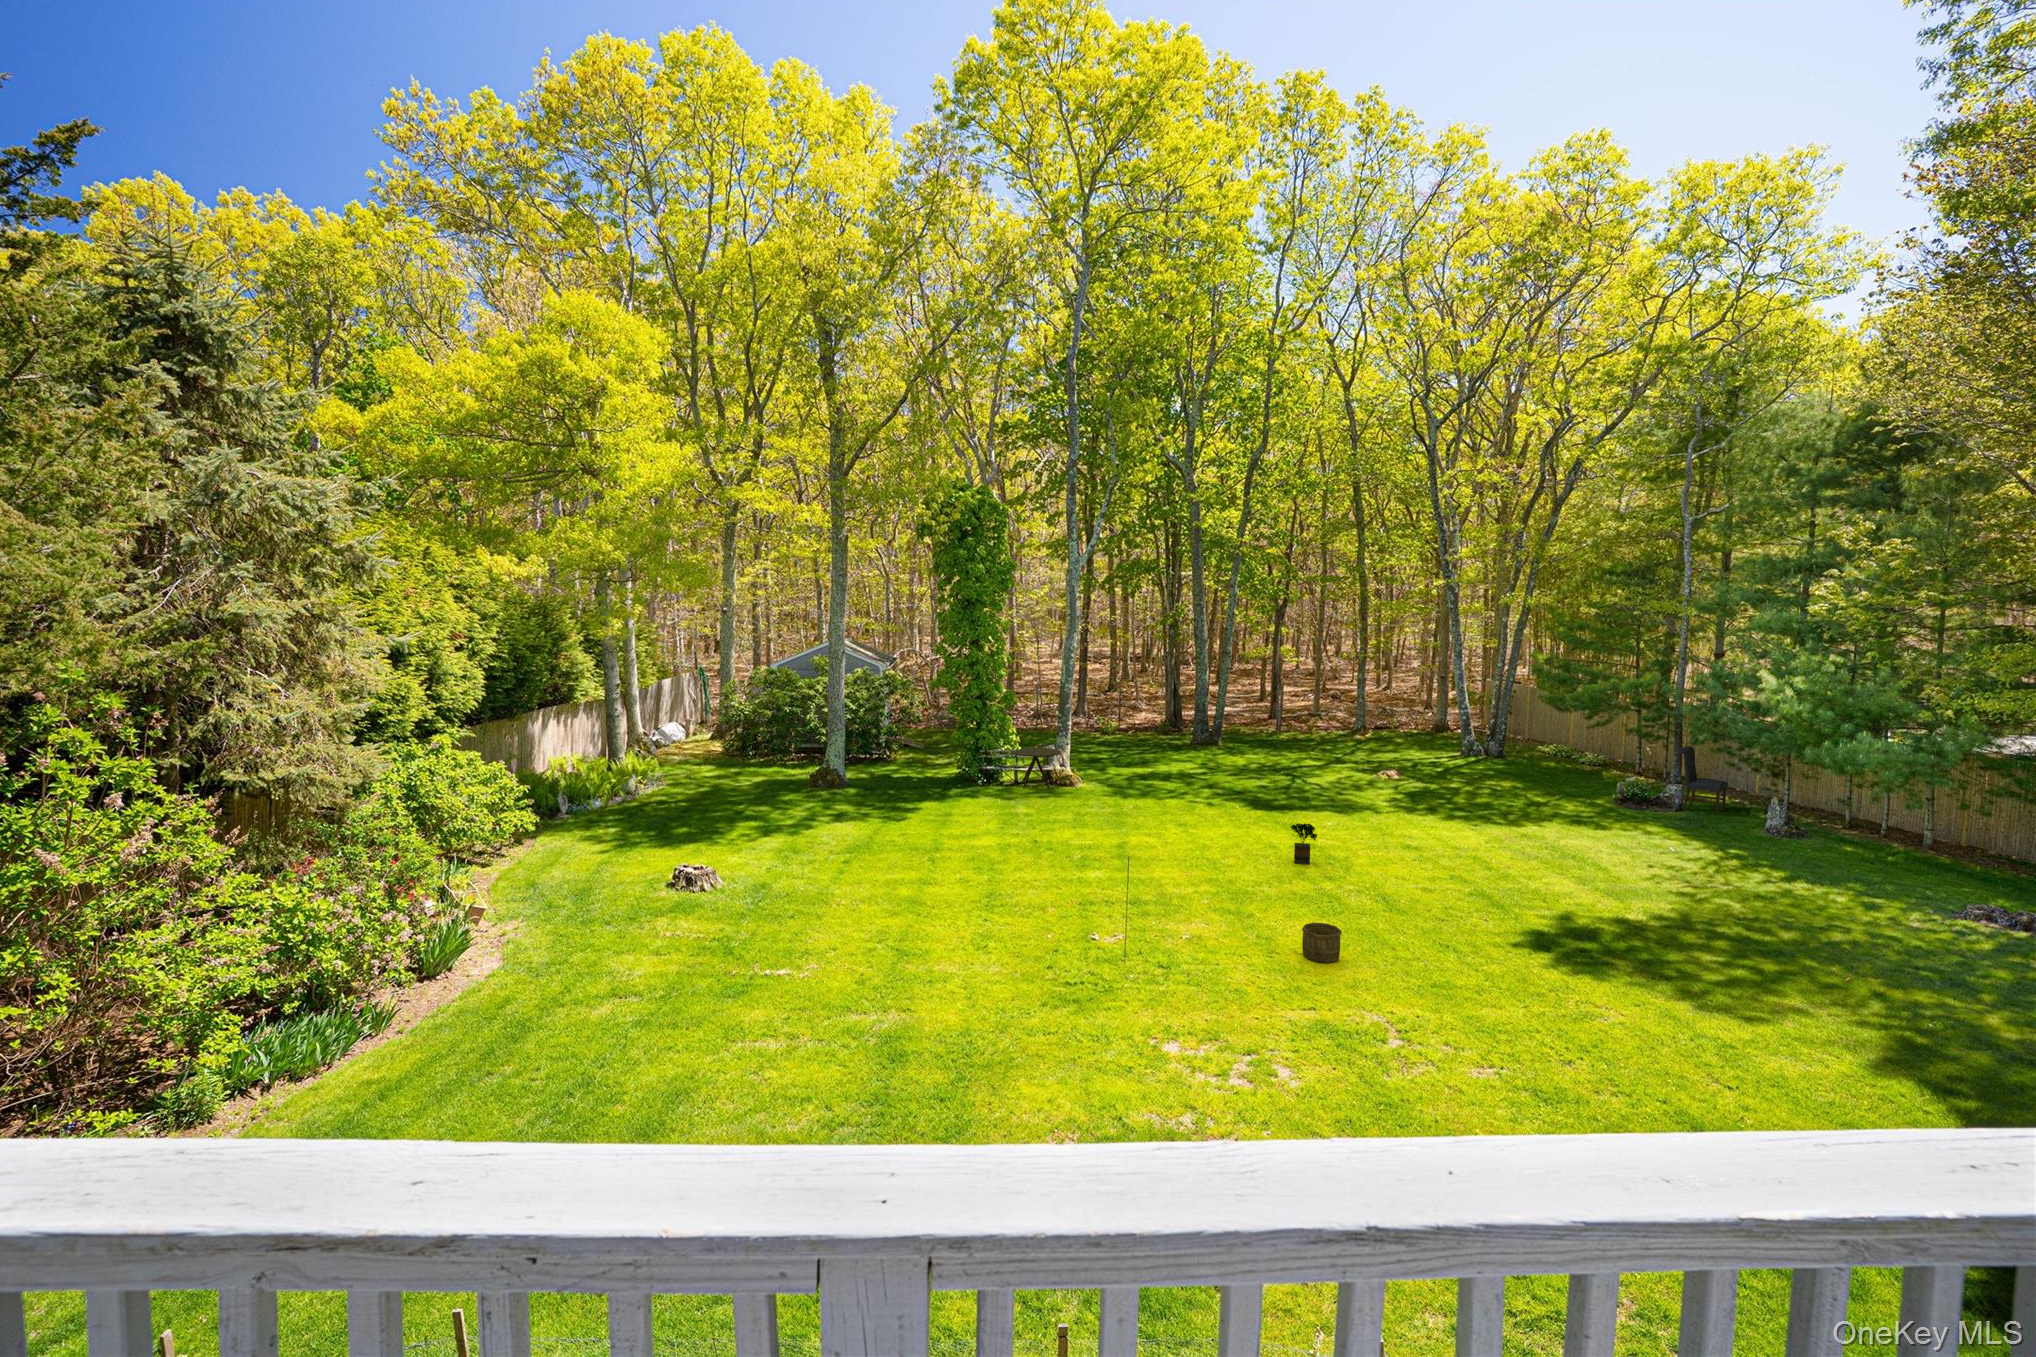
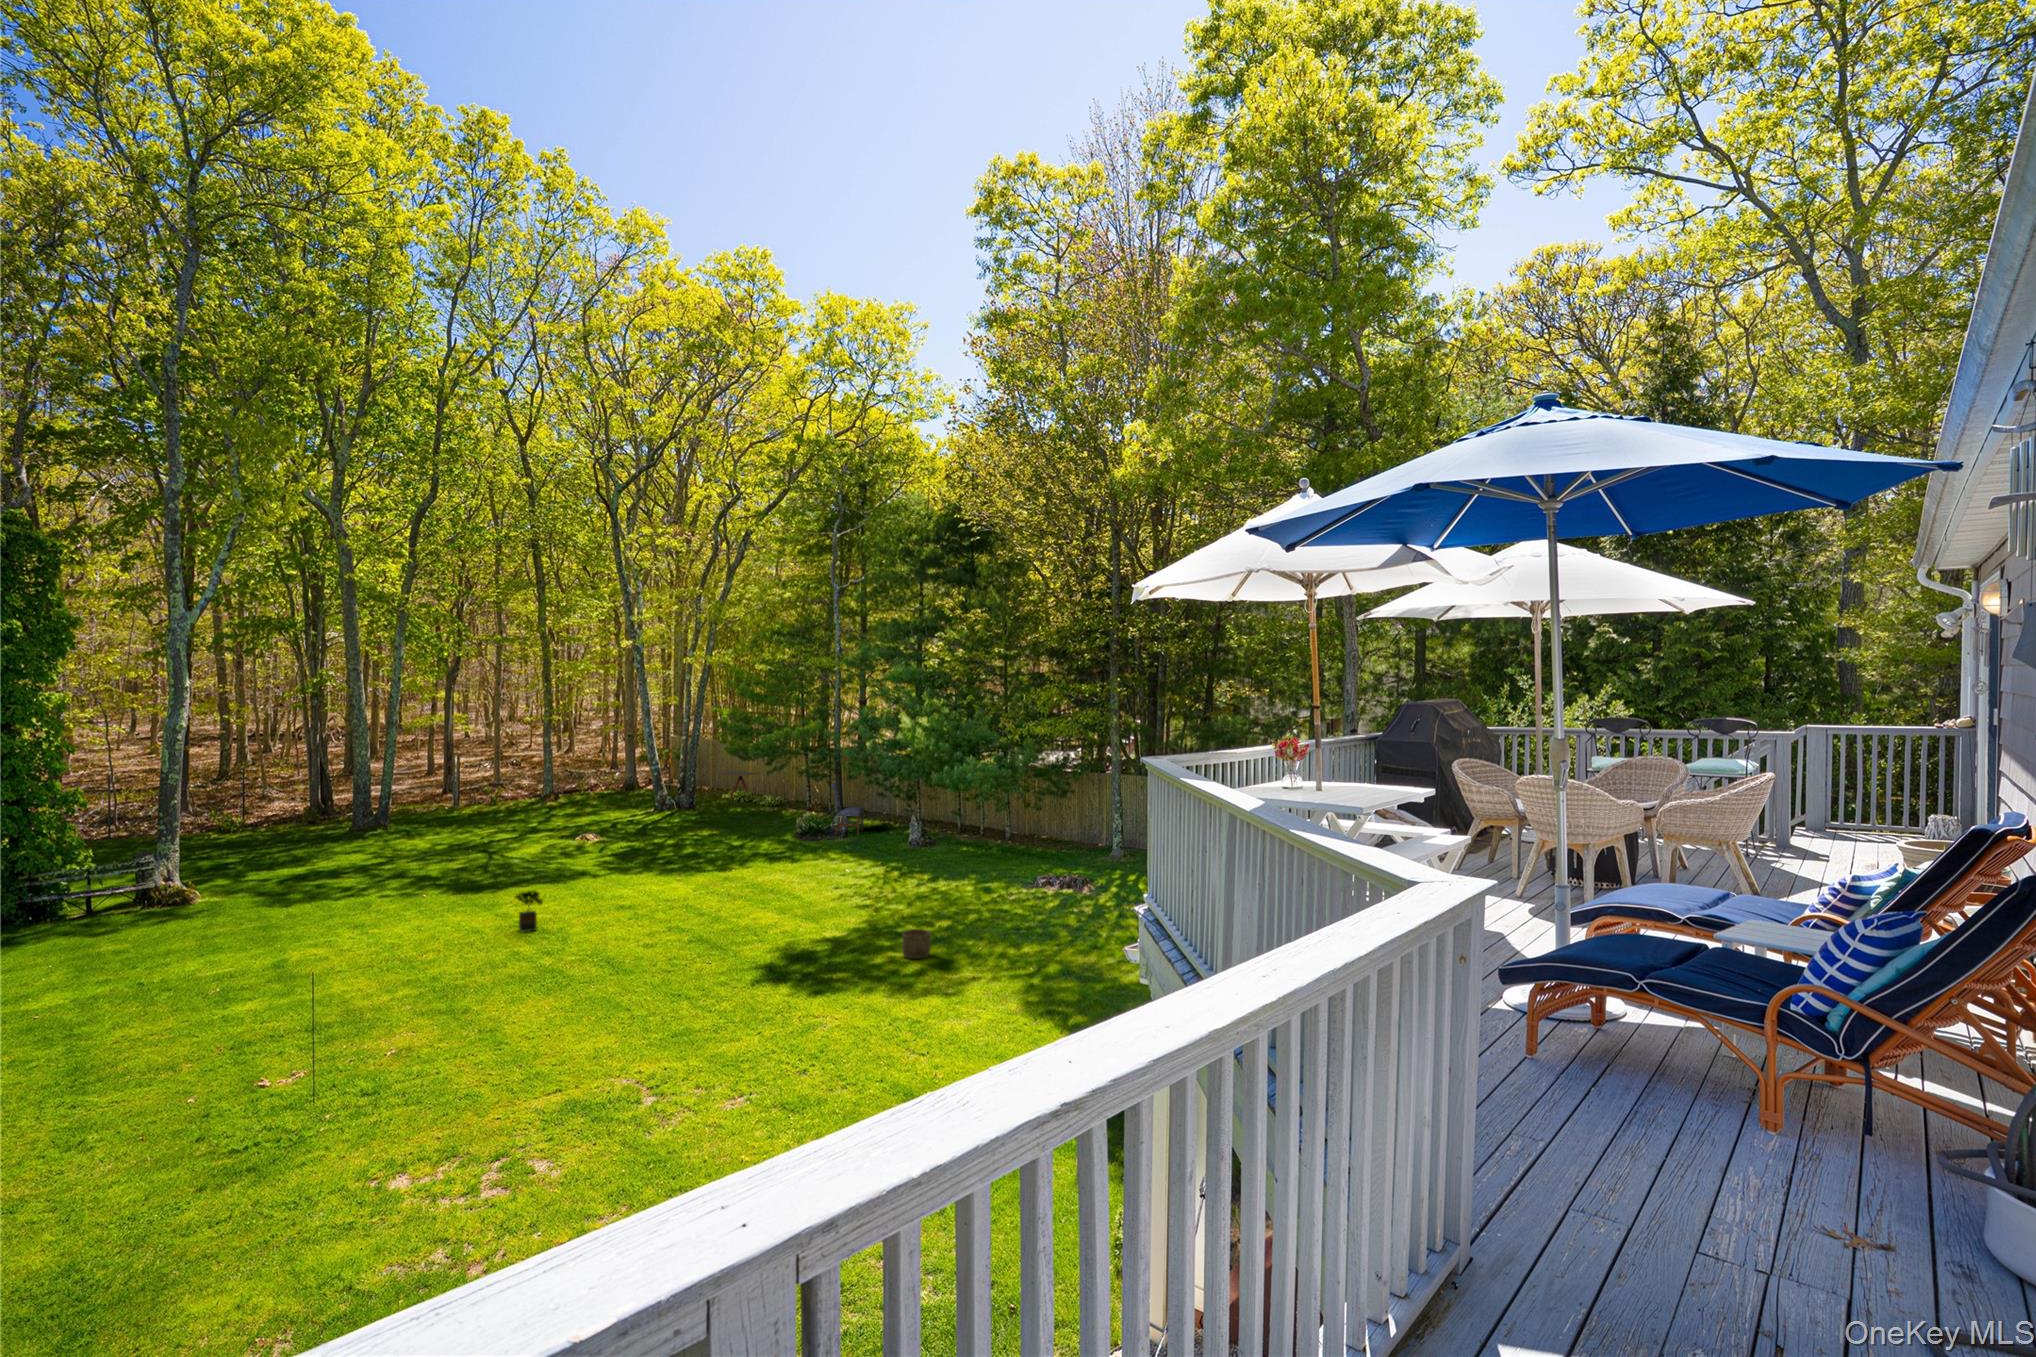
round table: present [1010,747,1061,788] -> present [722,771,758,798]
wooden bucket: present [1302,923,1342,963] -> present [902,929,931,959]

